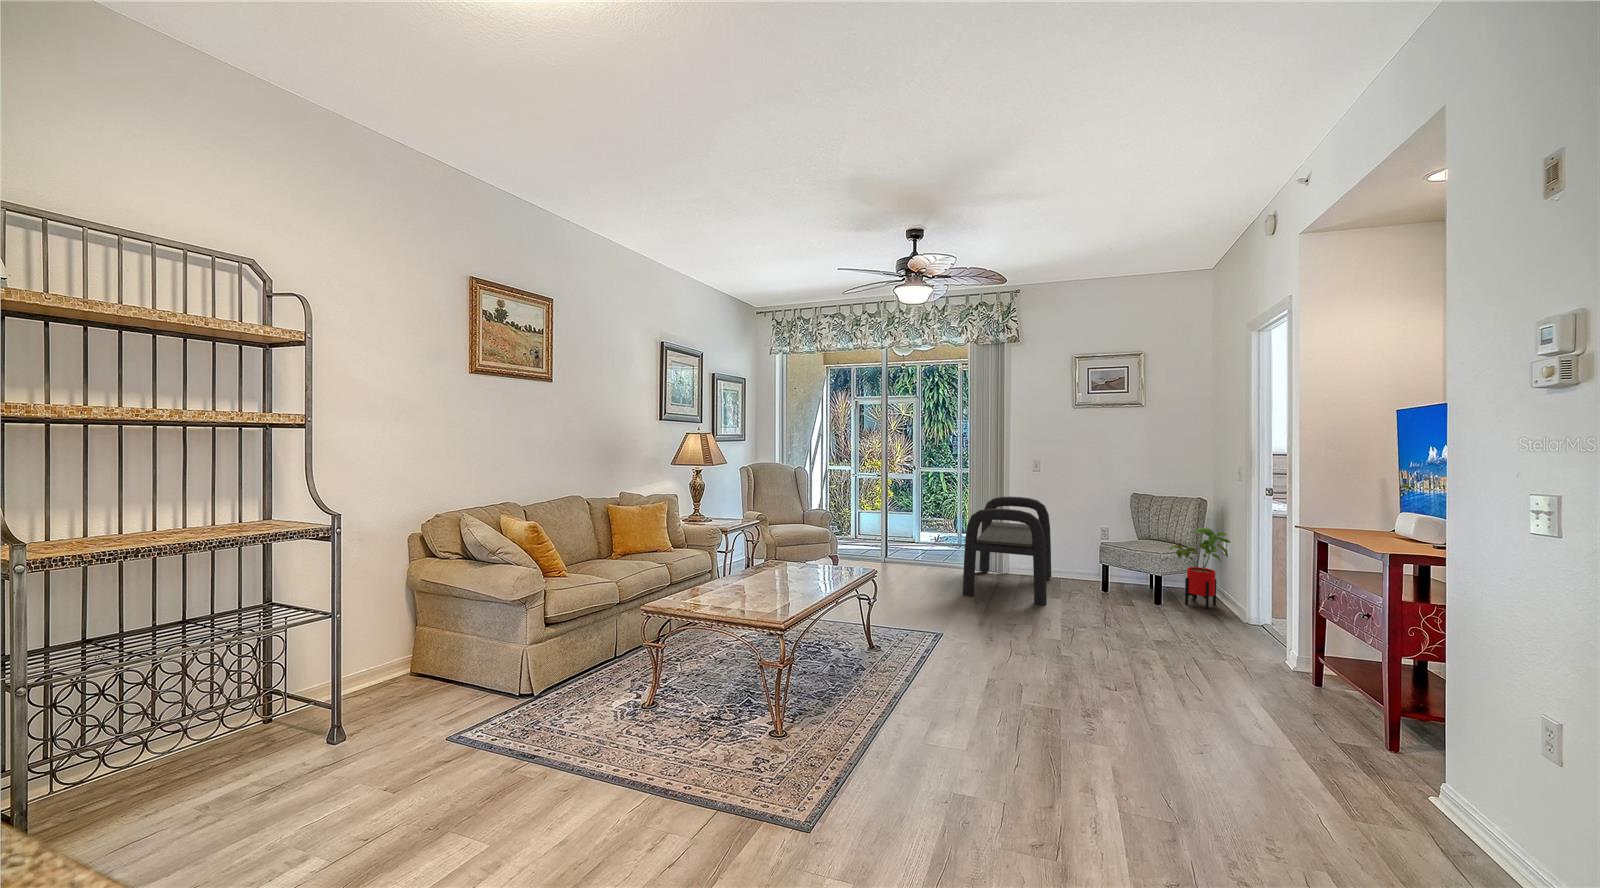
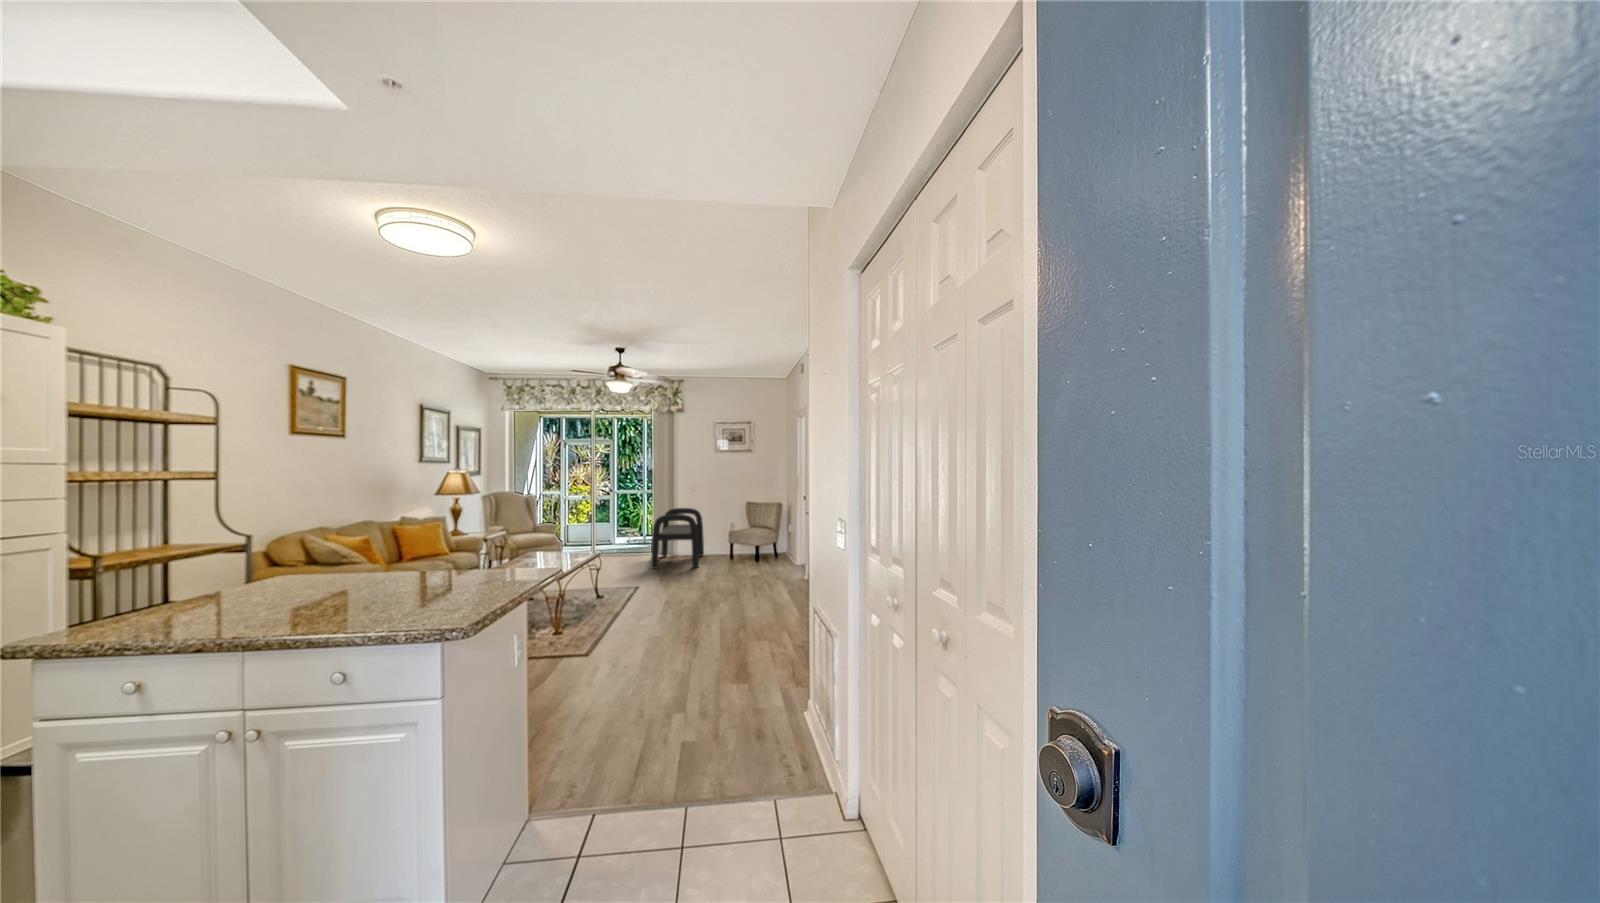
house plant: present [1170,528,1230,609] -> none [762,518,788,560]

